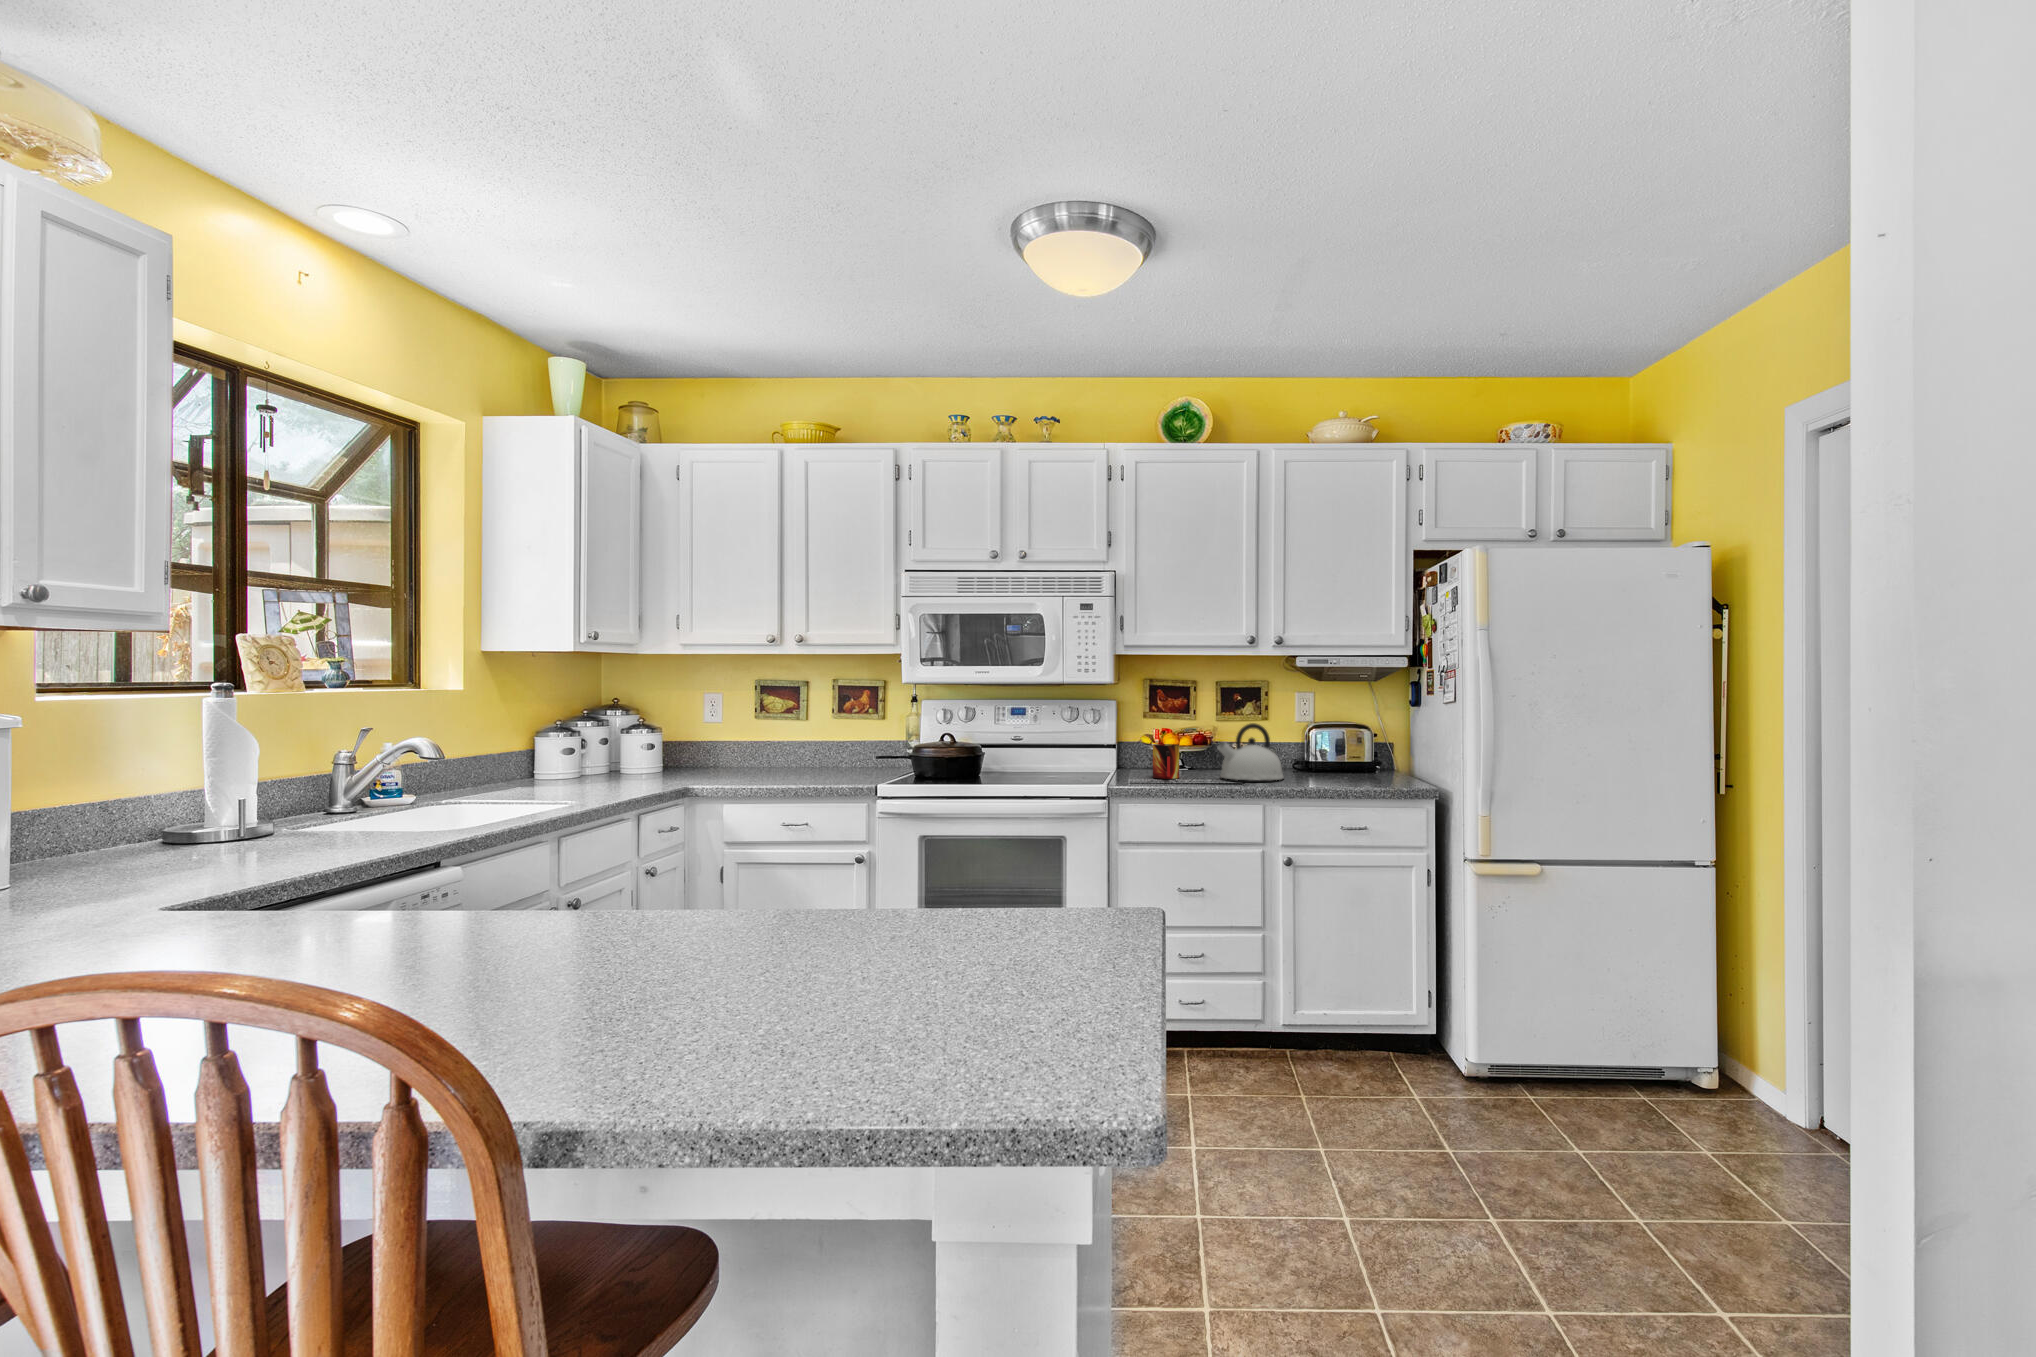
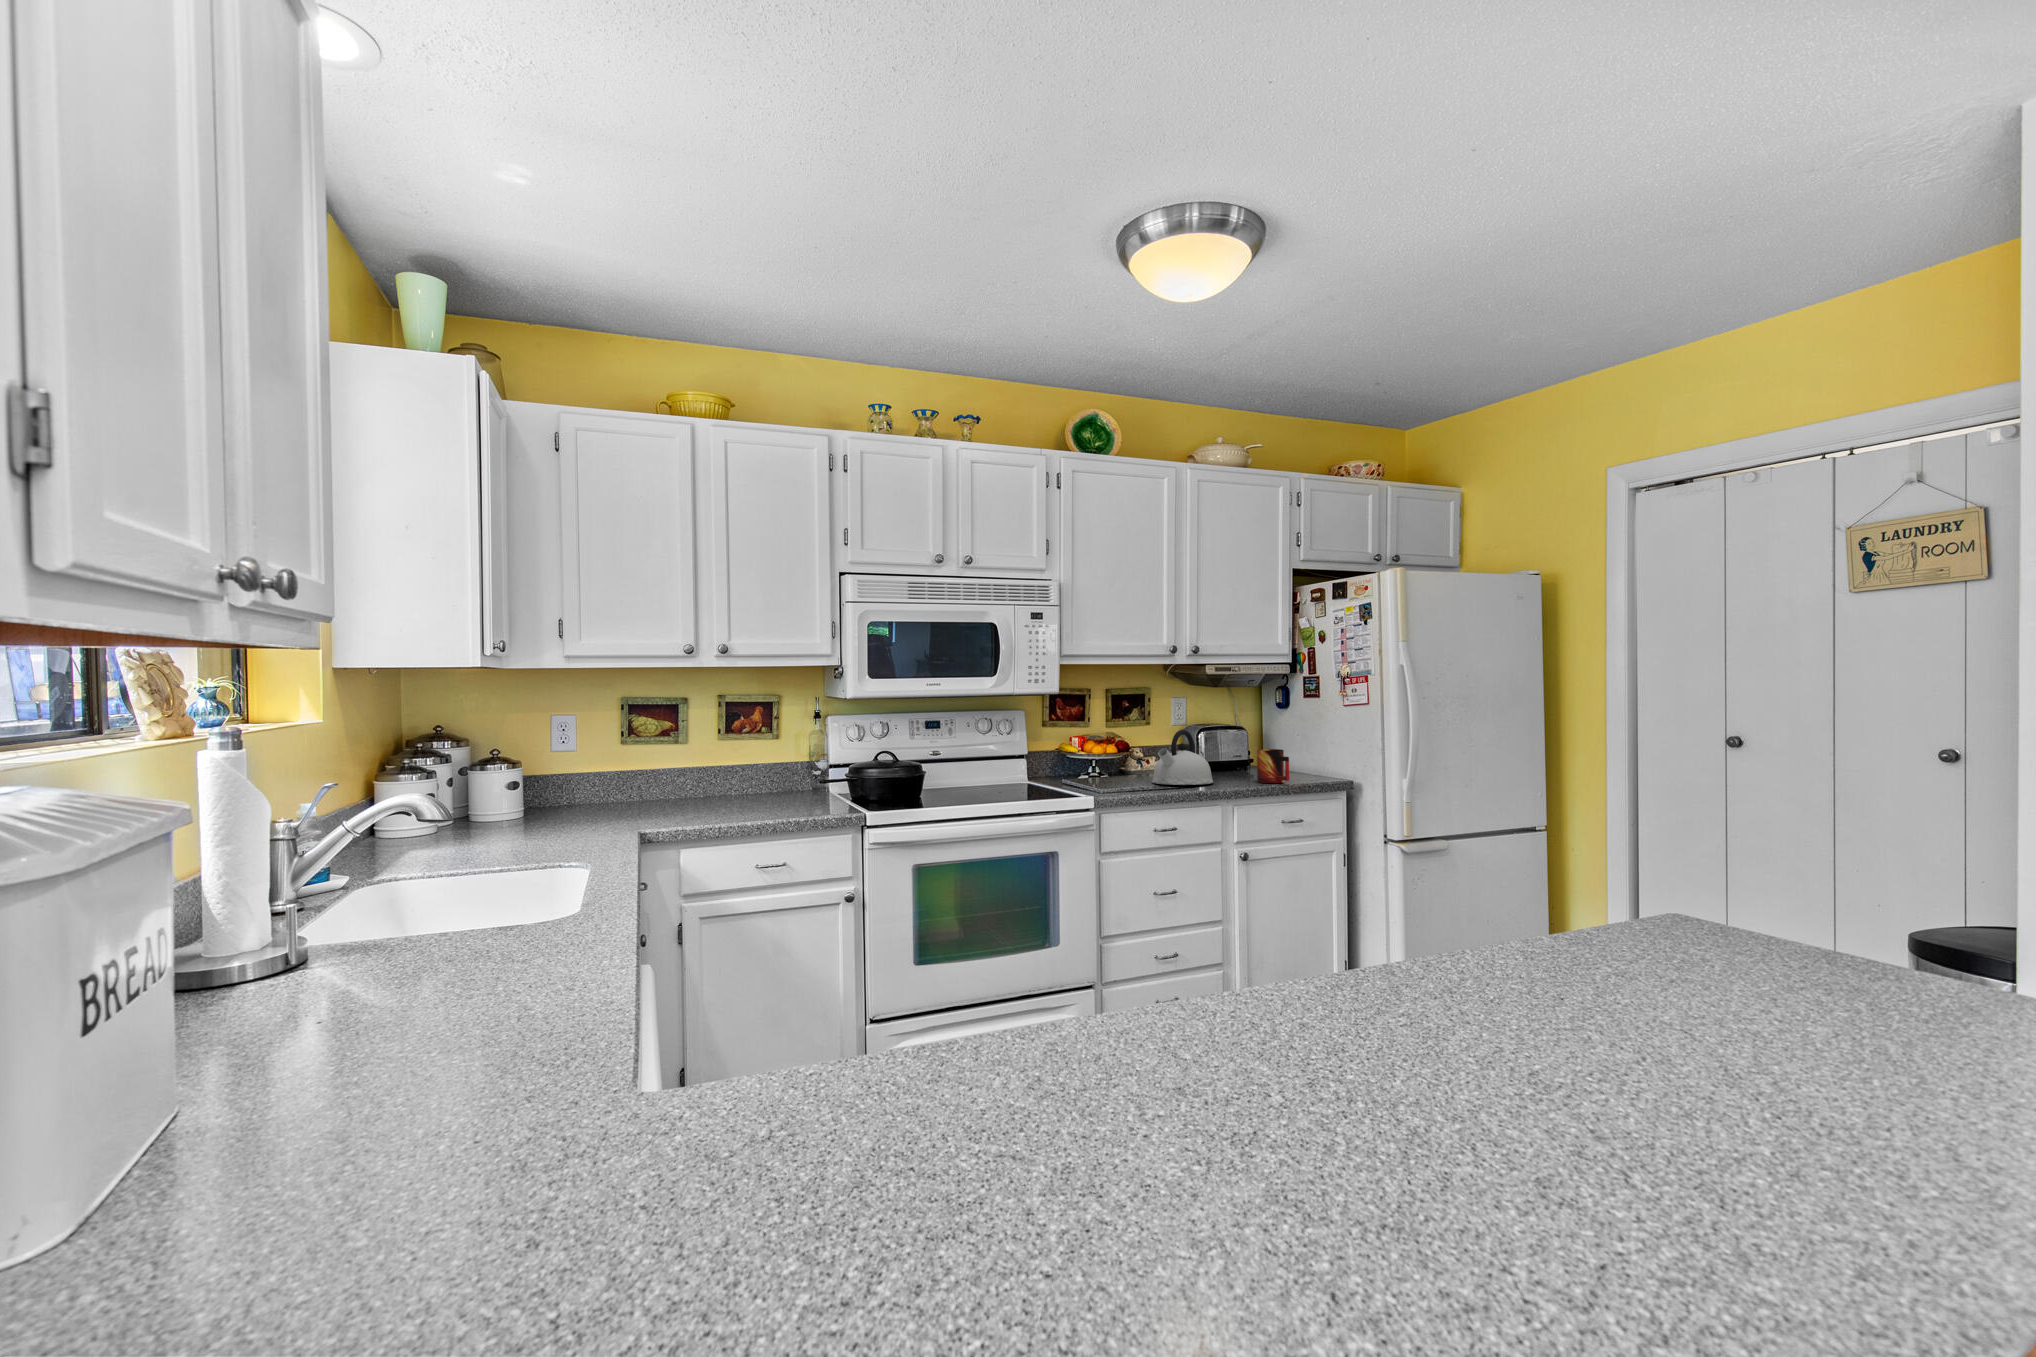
mug: present [1153,744,1179,779] -> present [1257,749,1289,783]

